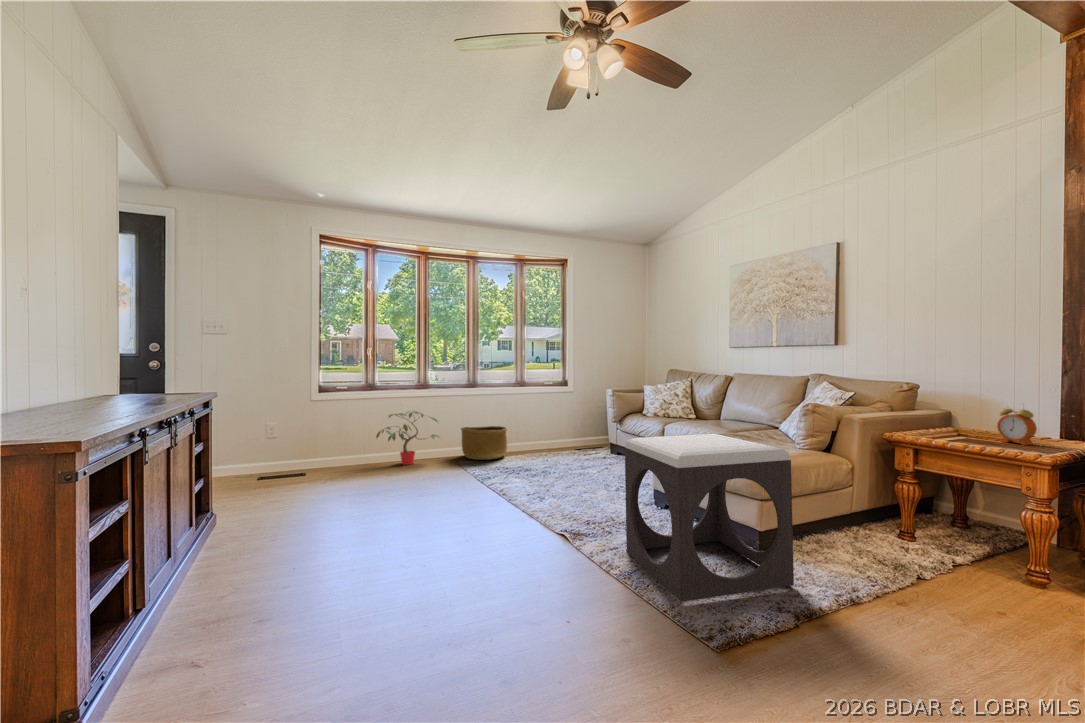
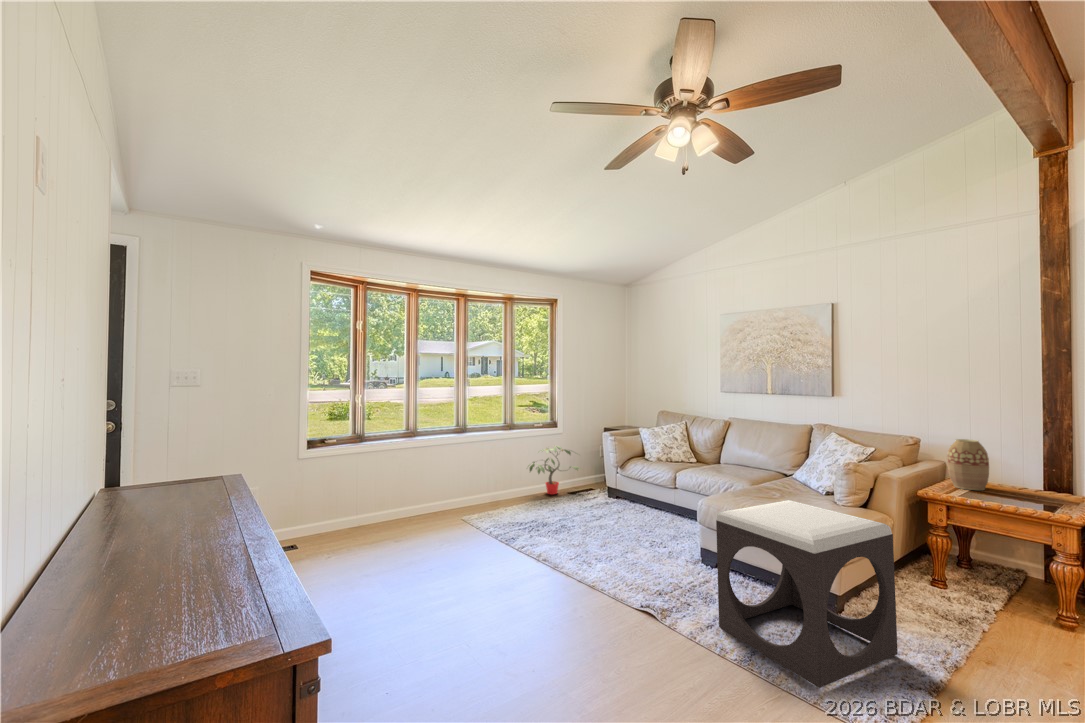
vase: none [934,380,981,436] -> present [947,439,989,490]
alarm clock: present [997,409,1037,445] -> none [1012,464,1046,502]
potted plant: present [376,411,440,465] -> present [530,446,579,494]
basket: present [461,426,507,460] -> none [458,474,508,514]

